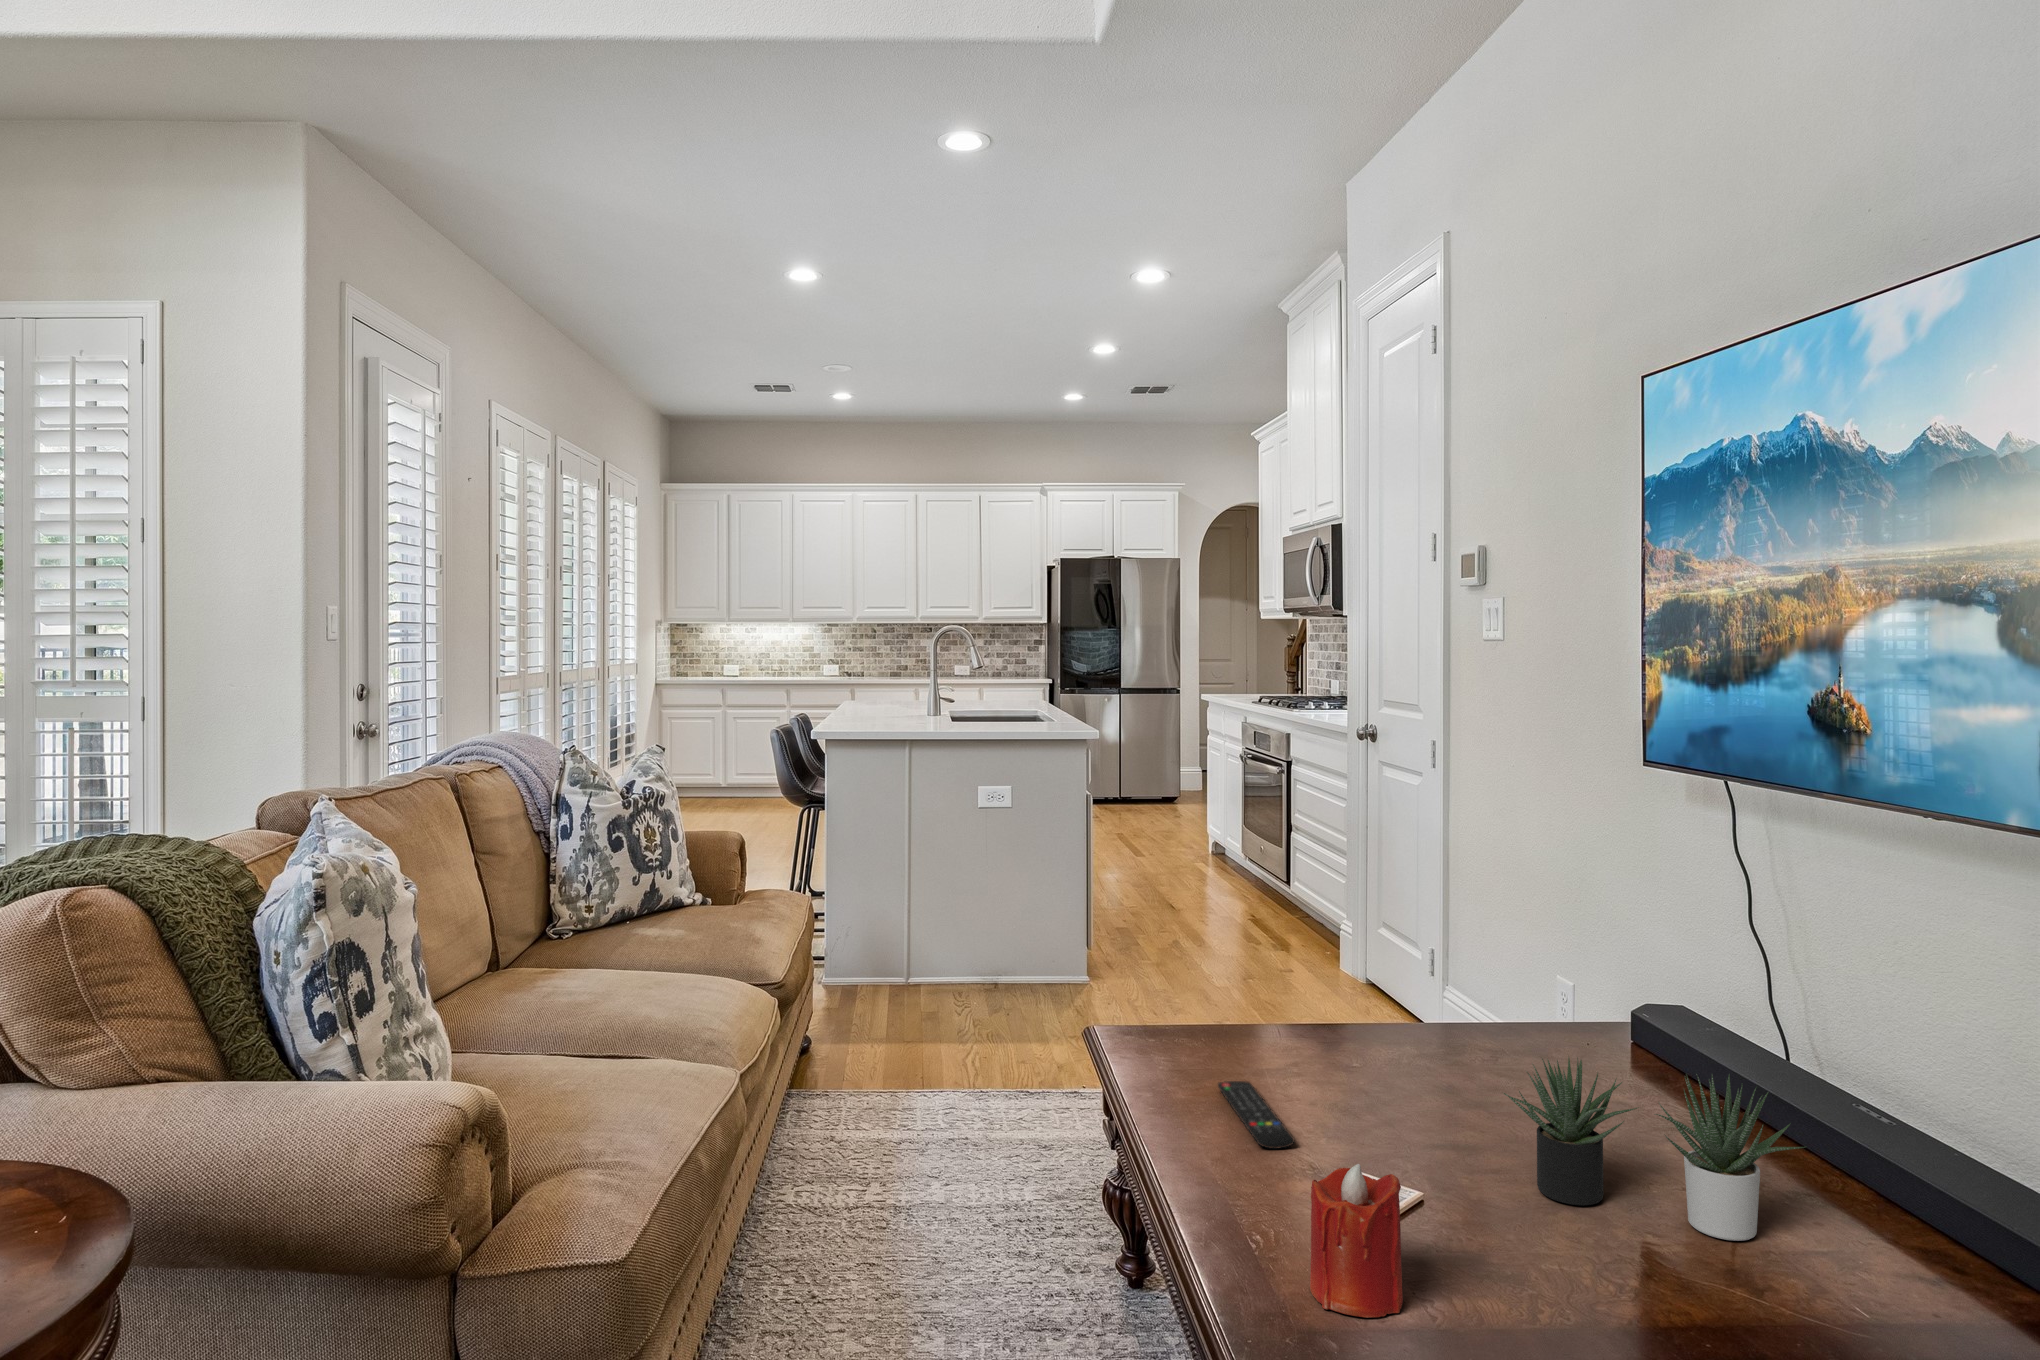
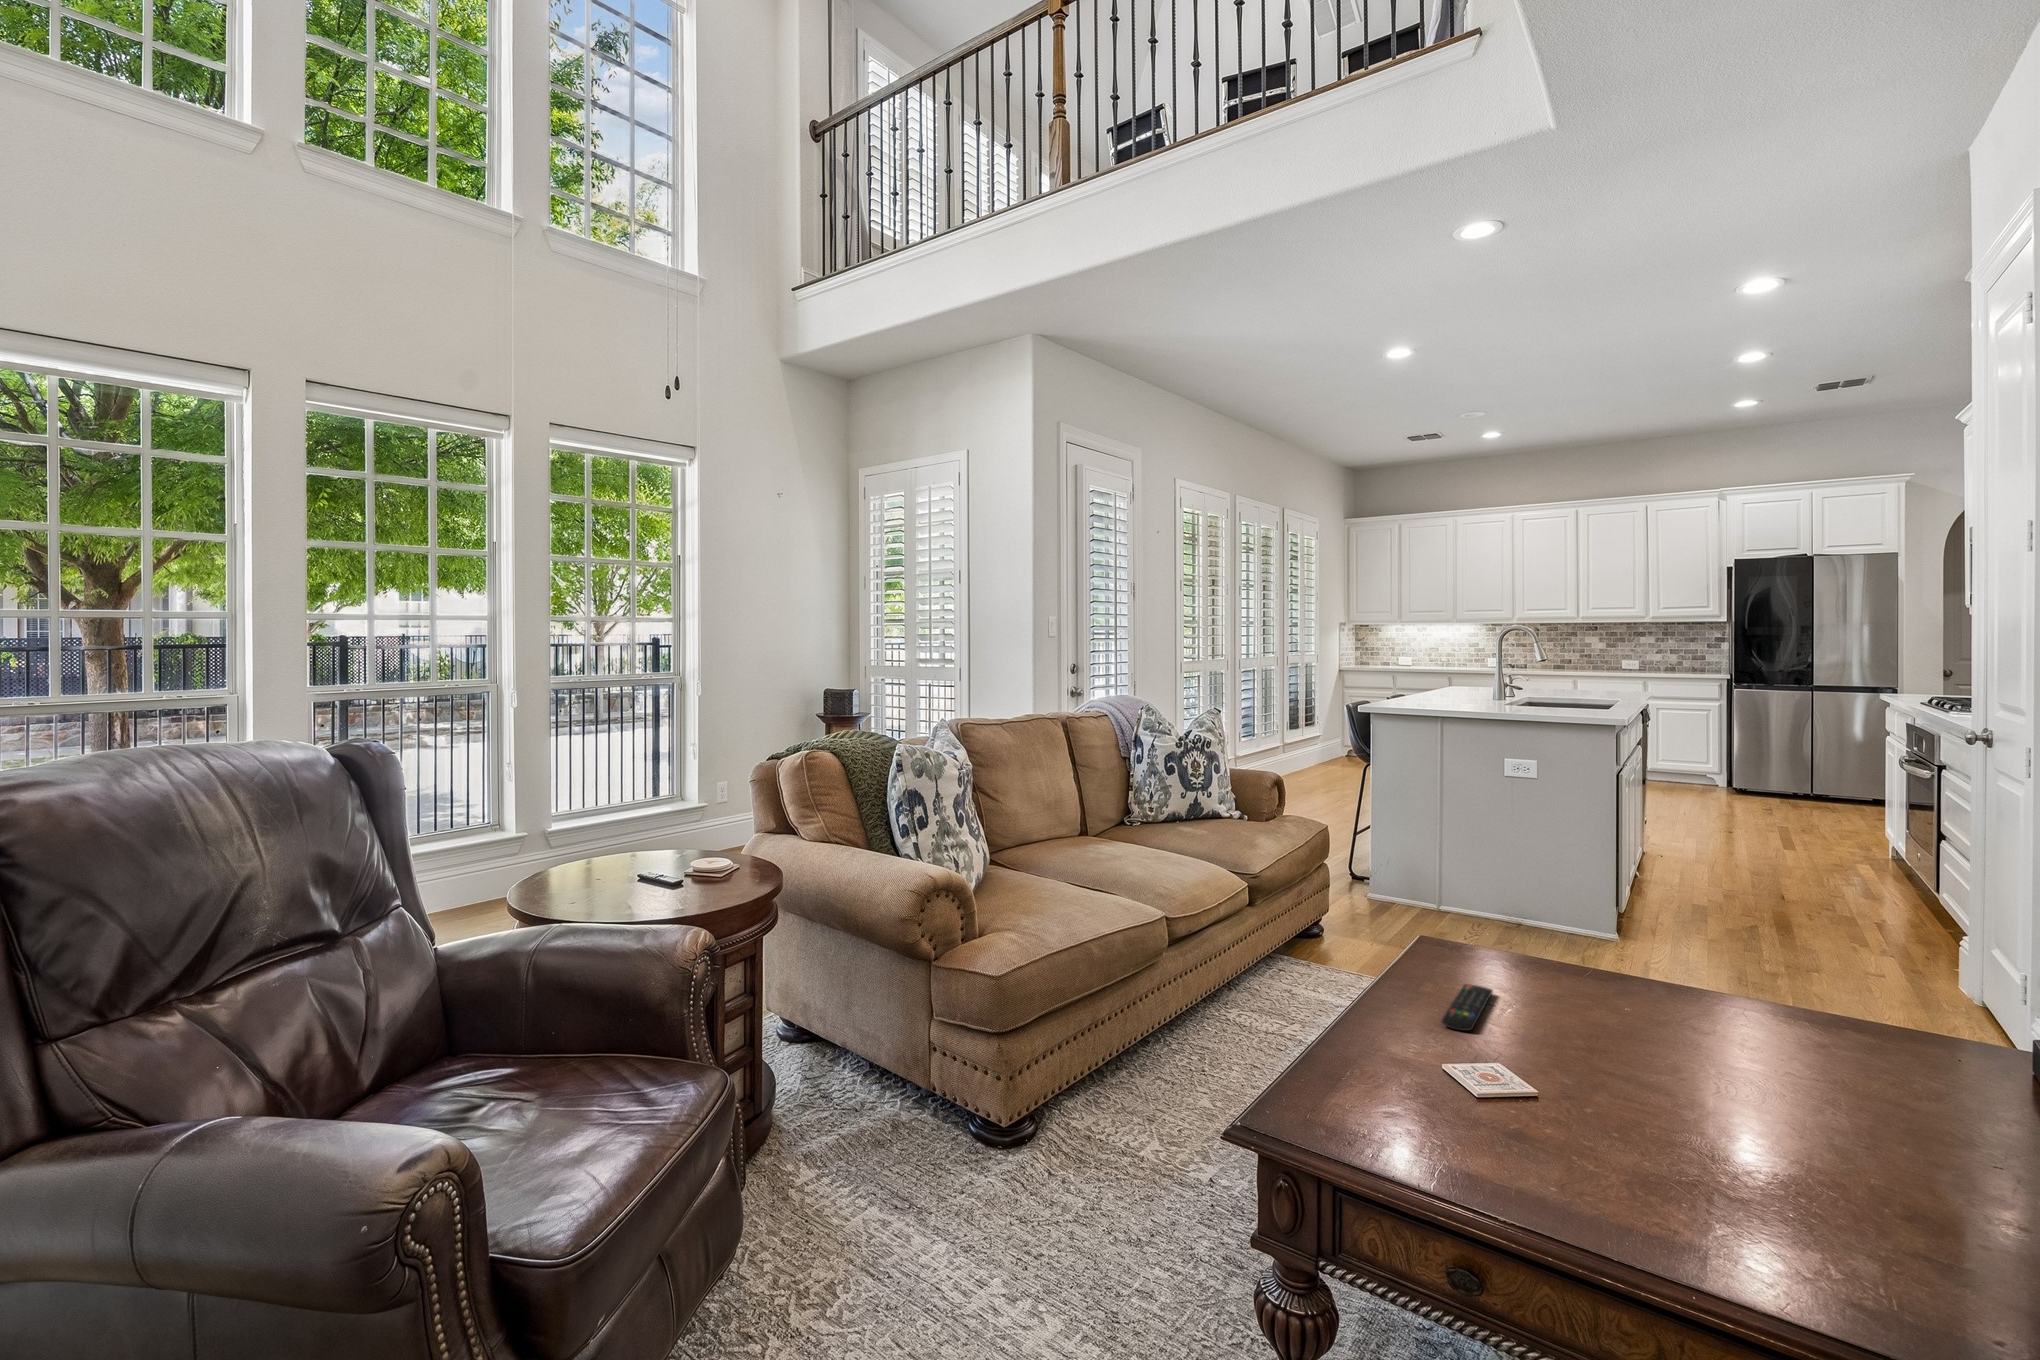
succulent plant: present [1504,1058,1804,1241] -> none [1621,1000,1886,1195]
candle: present [1310,1164,1403,1318] -> none [1351,1018,1423,1127]

